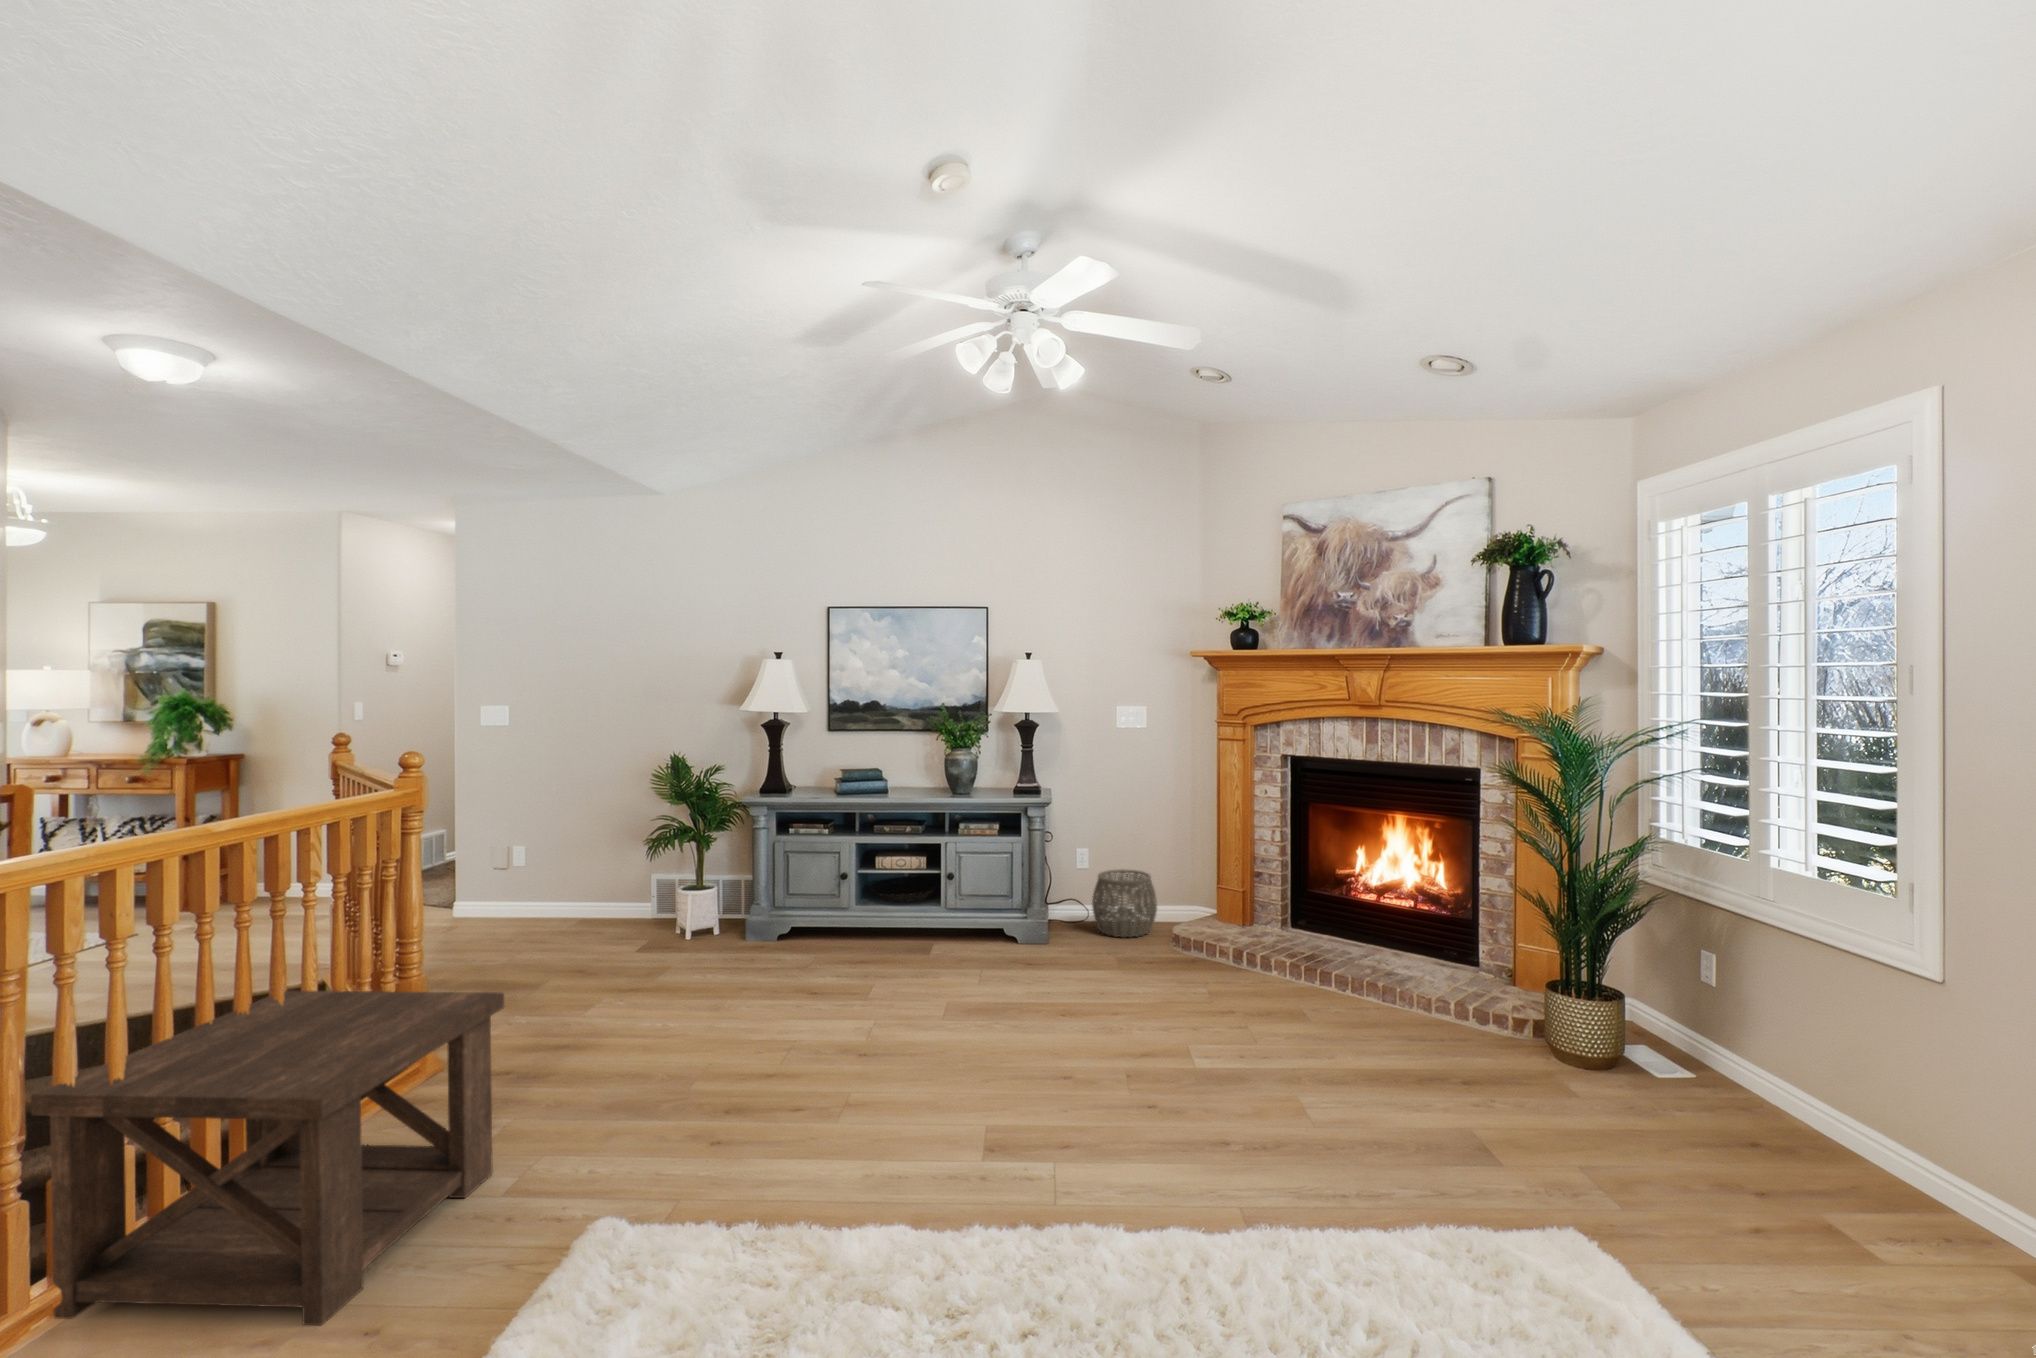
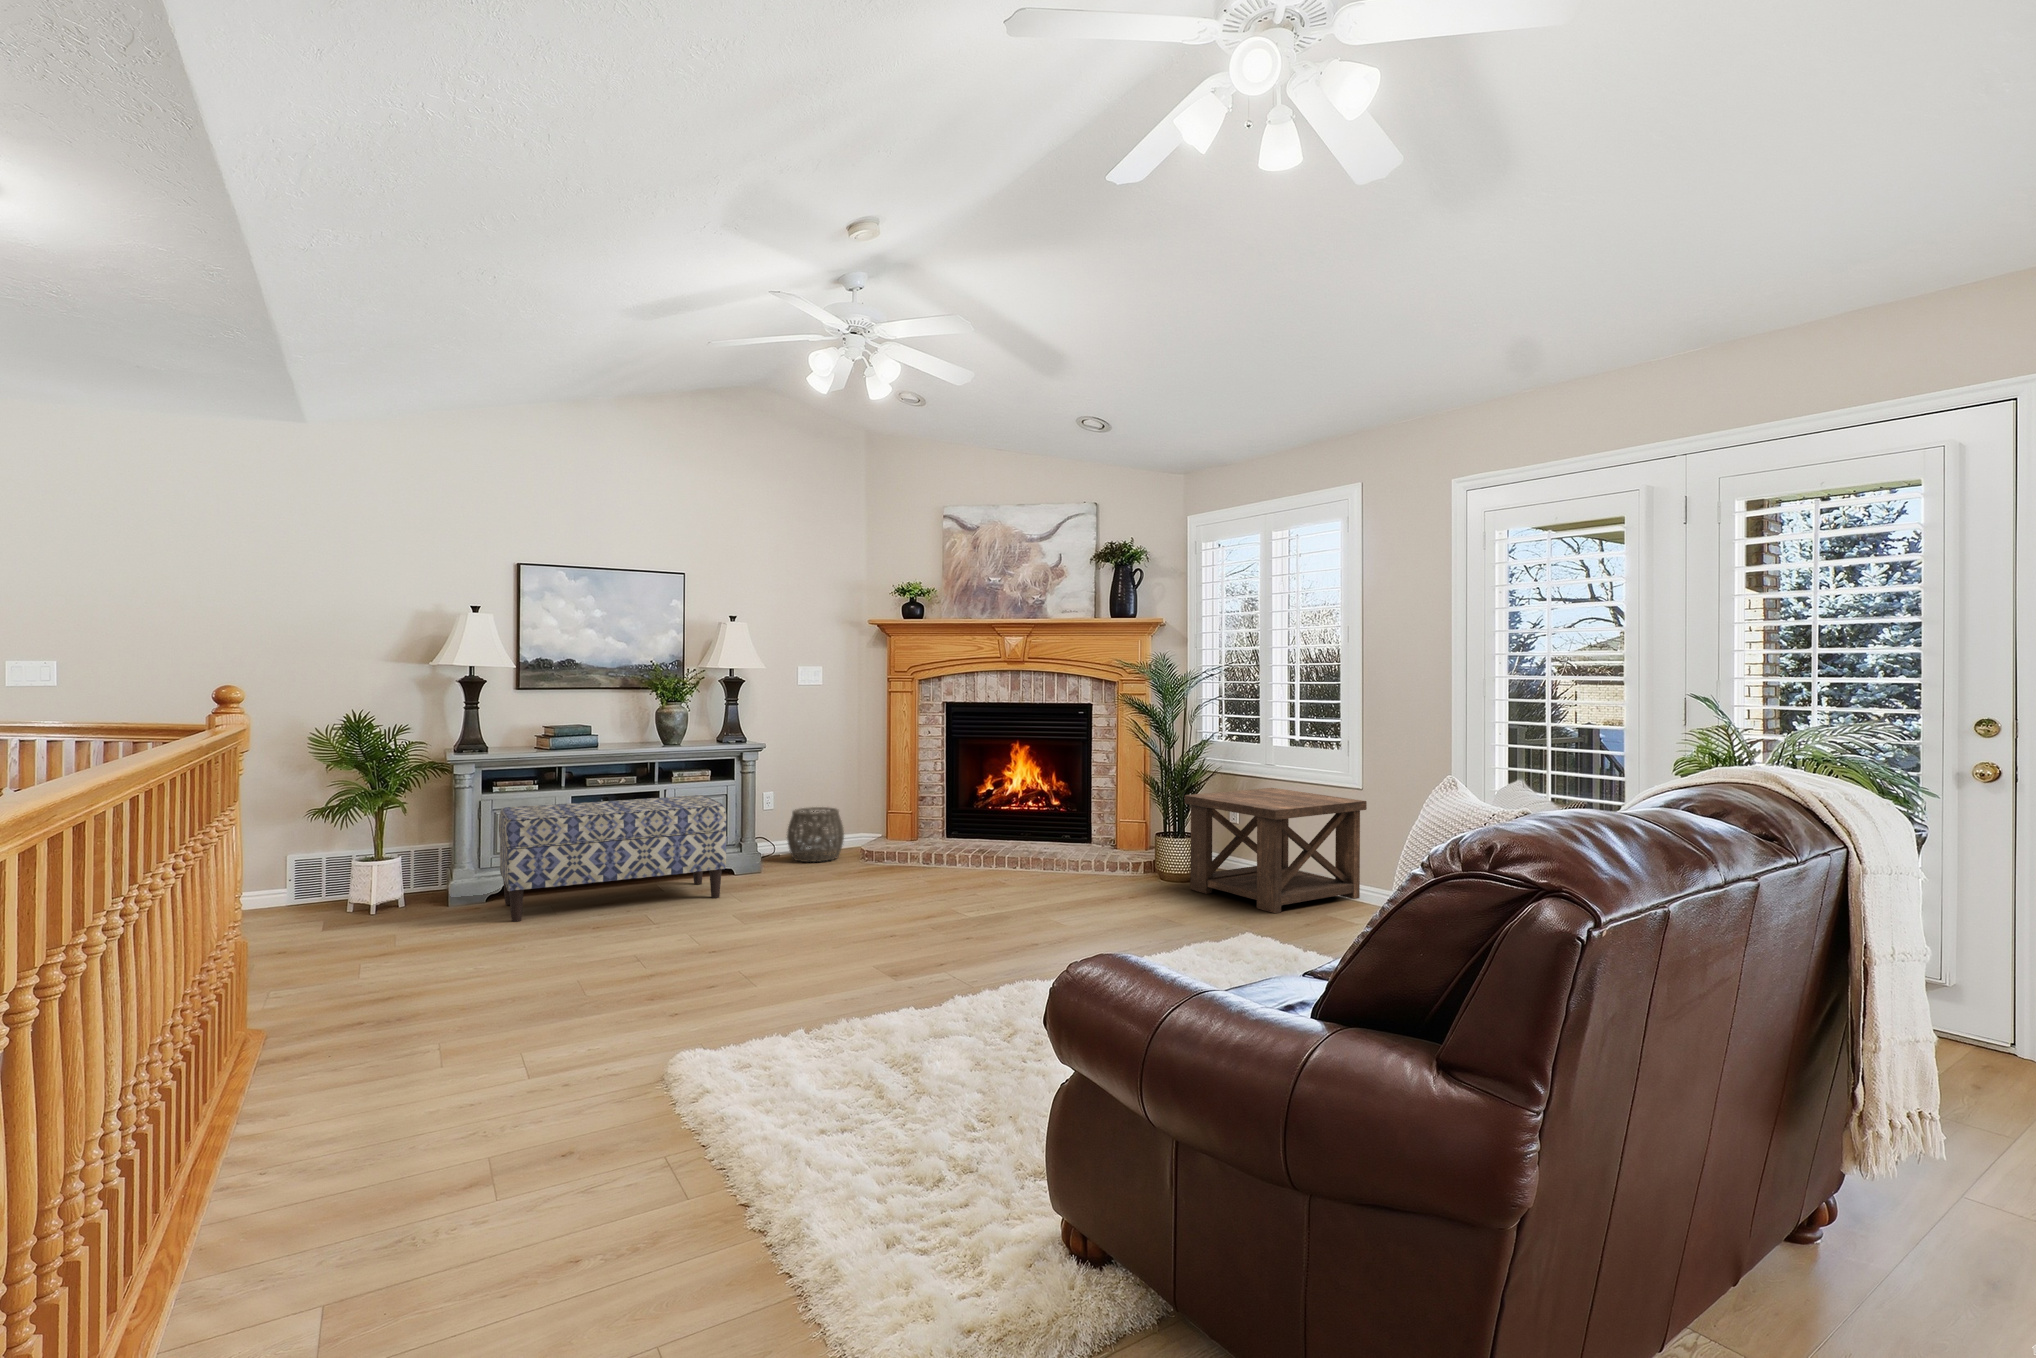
bench: none [752,852,978,975] -> present [499,795,727,922]
side table: present [31,990,504,1325] -> present [1185,788,1367,913]

